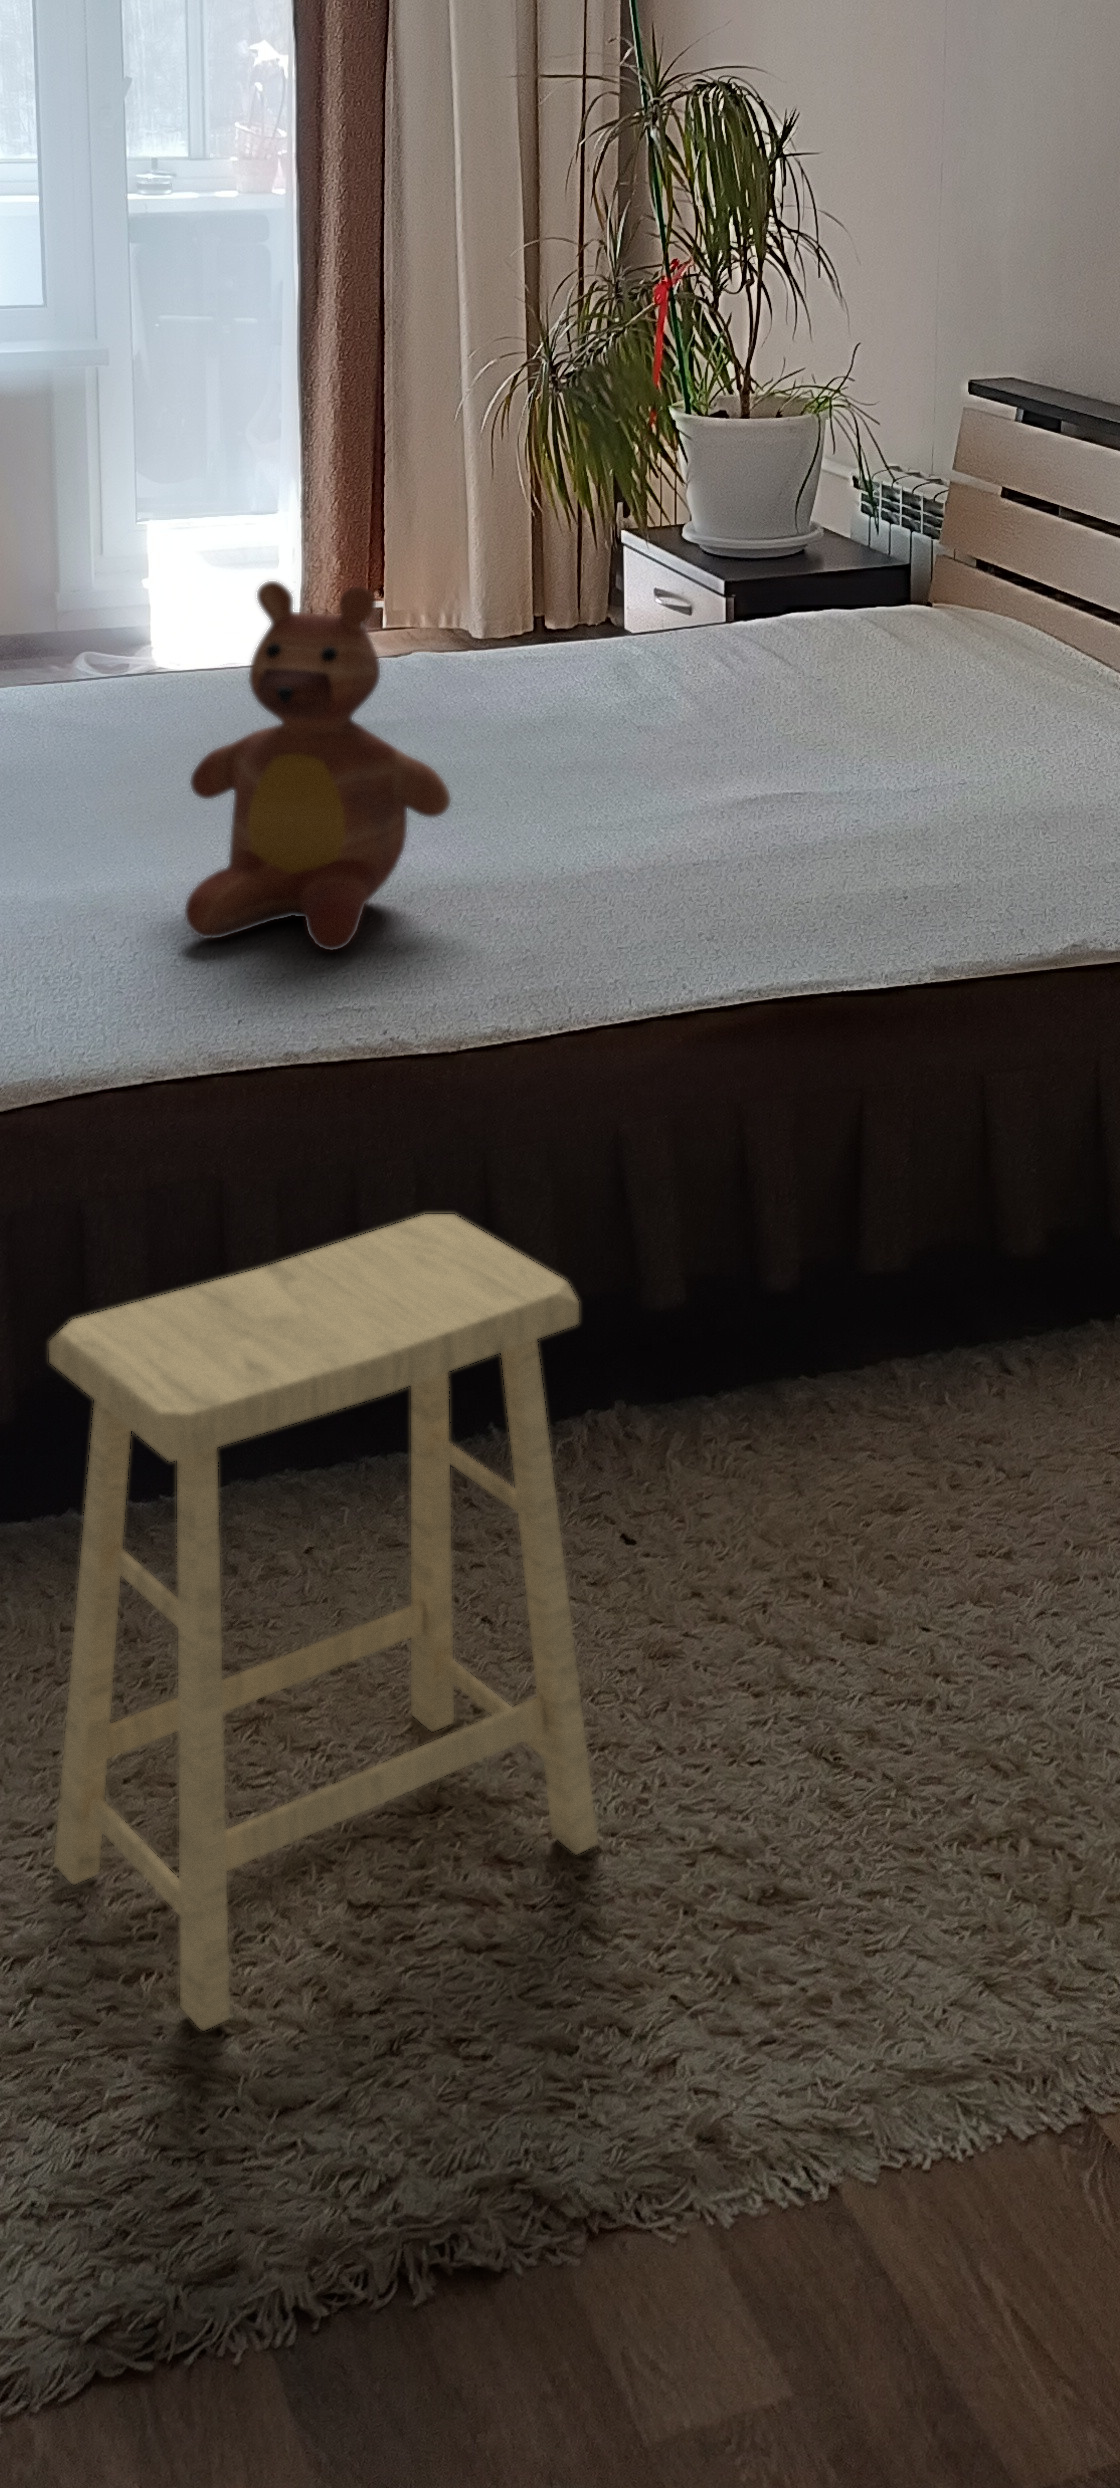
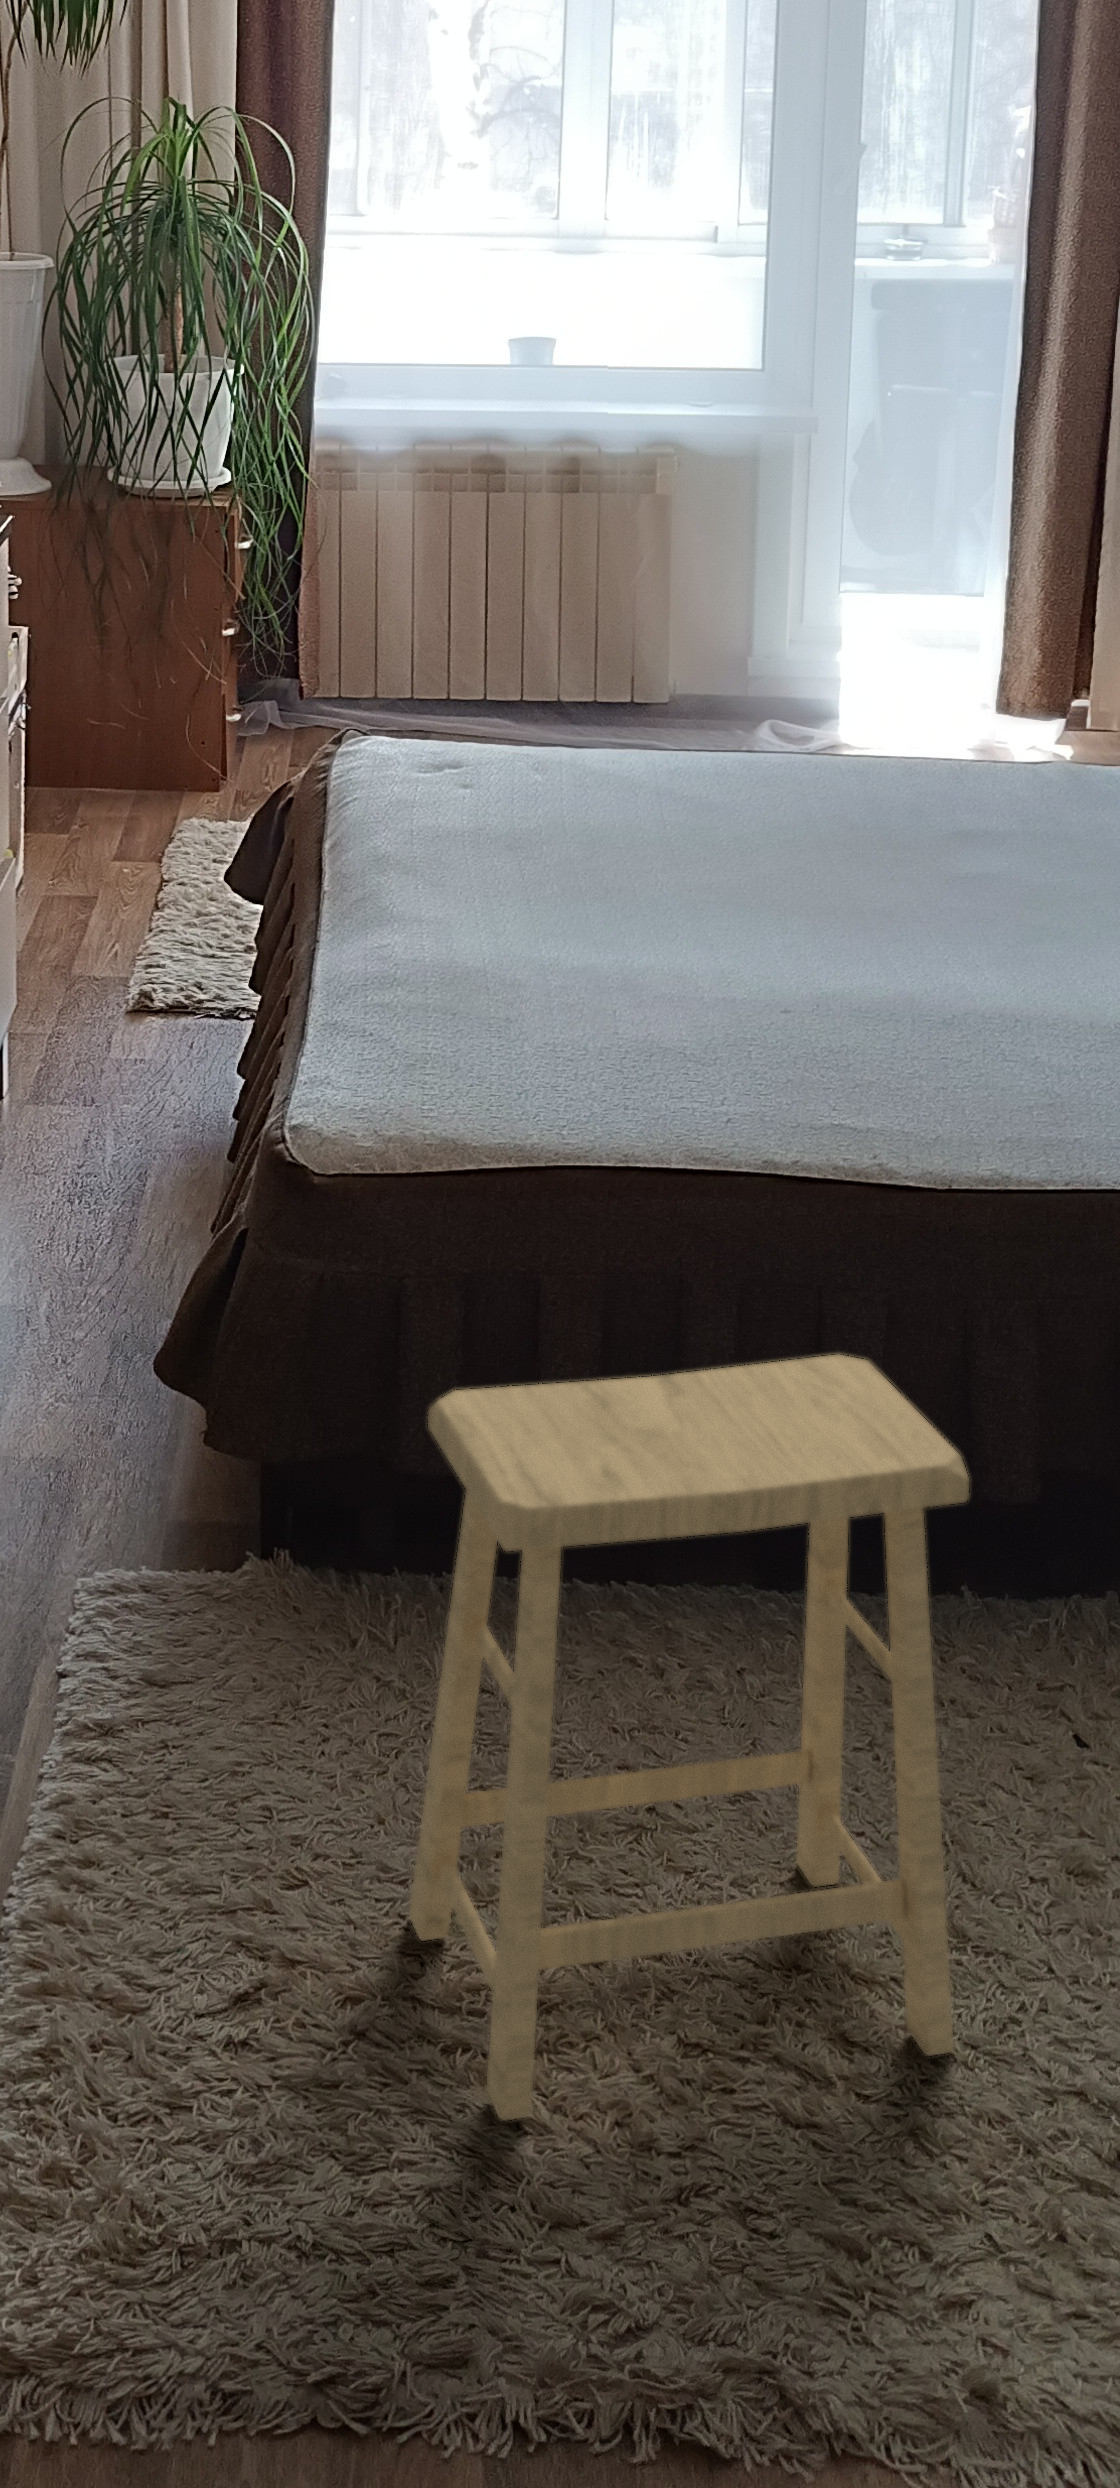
teddy bear: present [185,581,451,950] -> none [701,681,989,1065]

